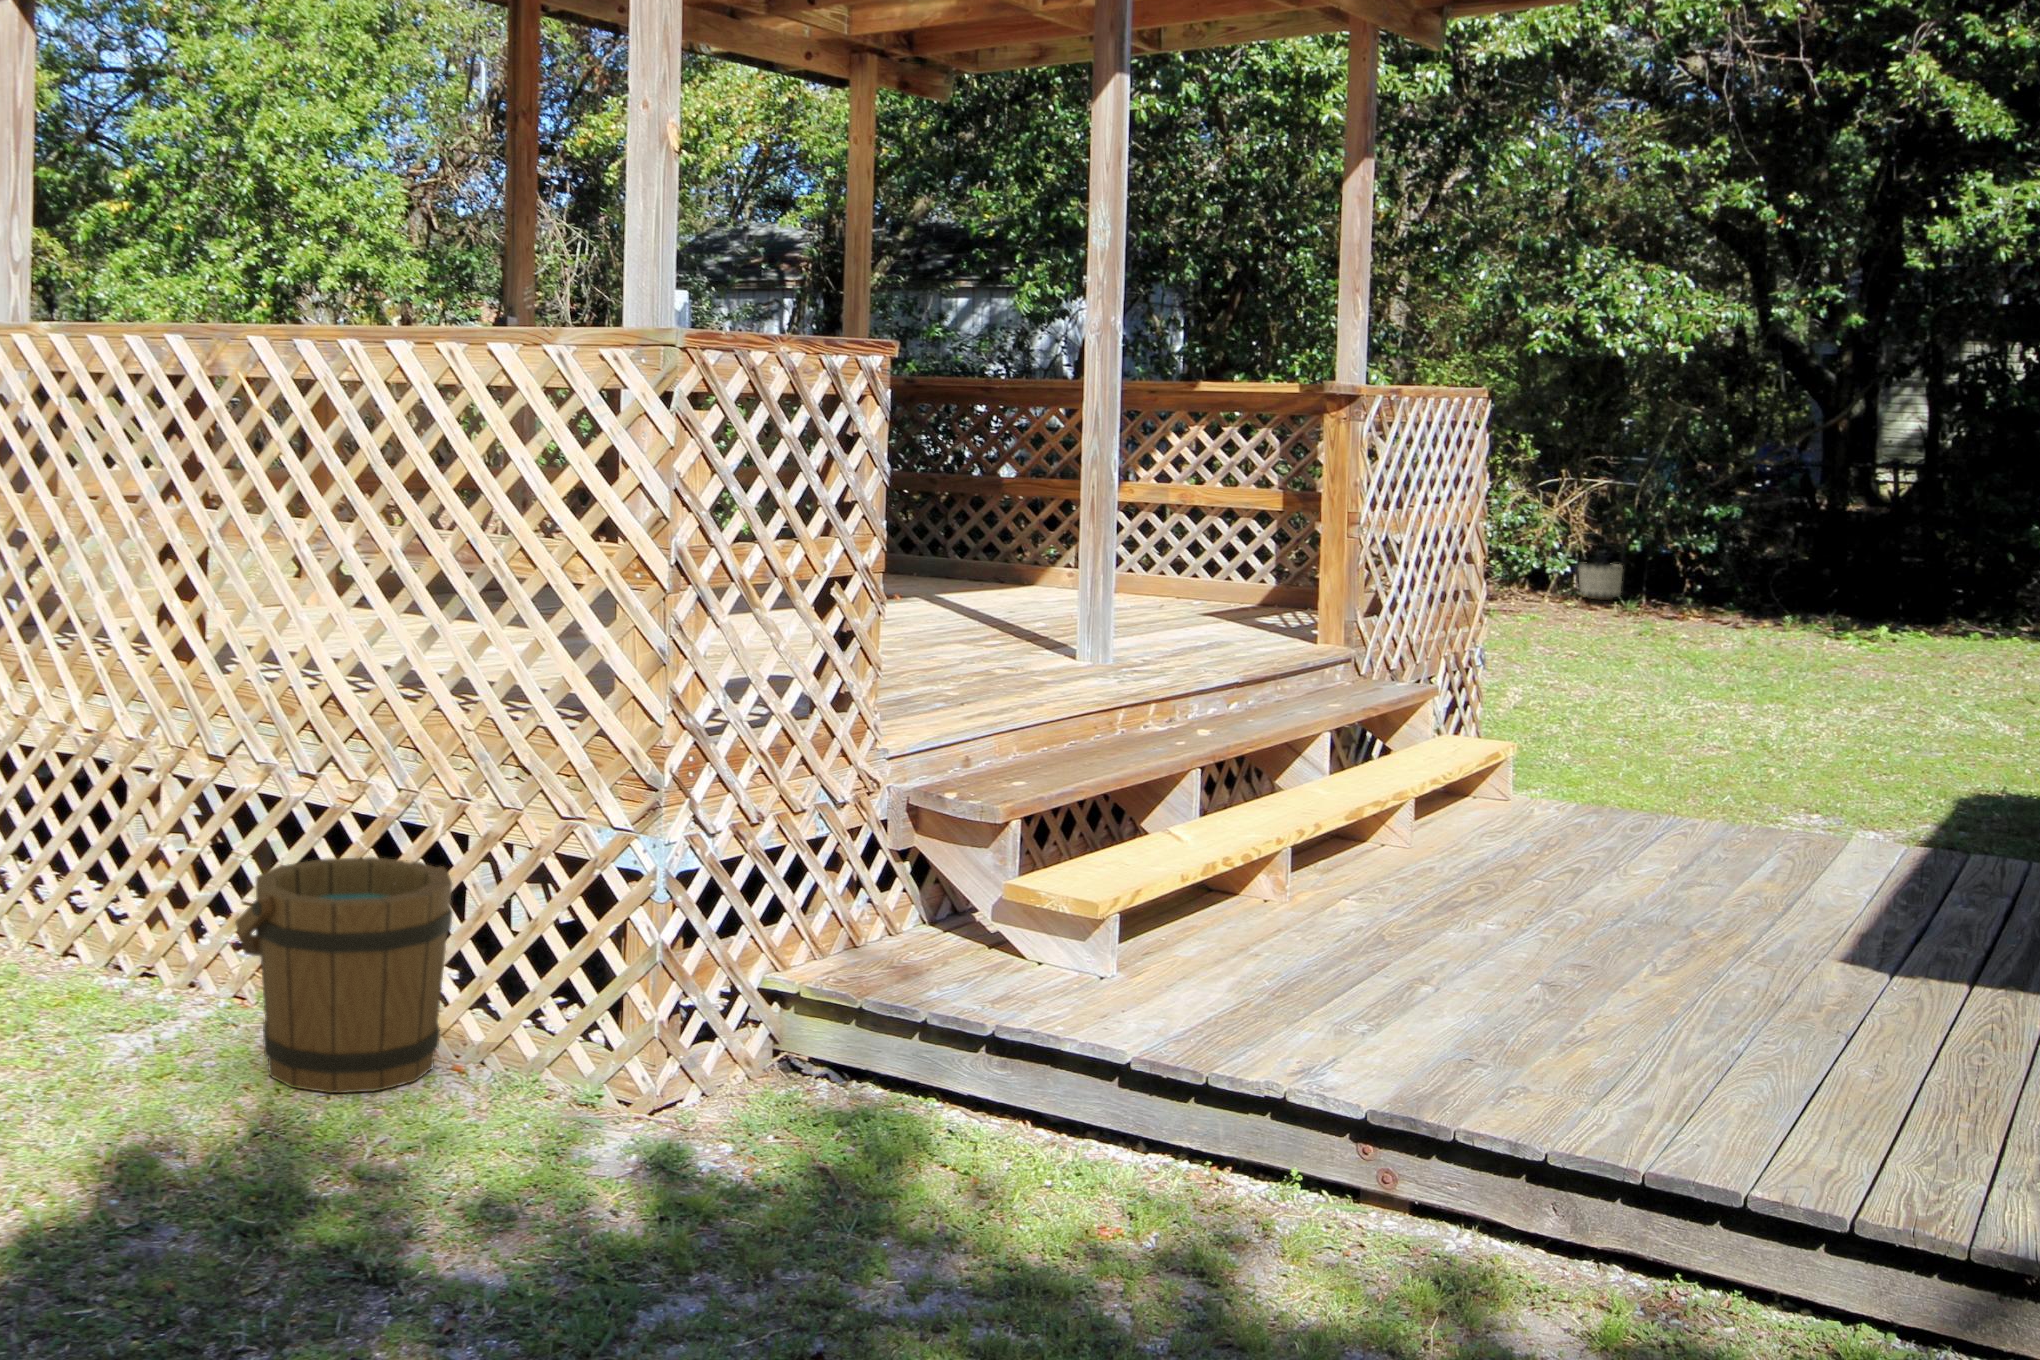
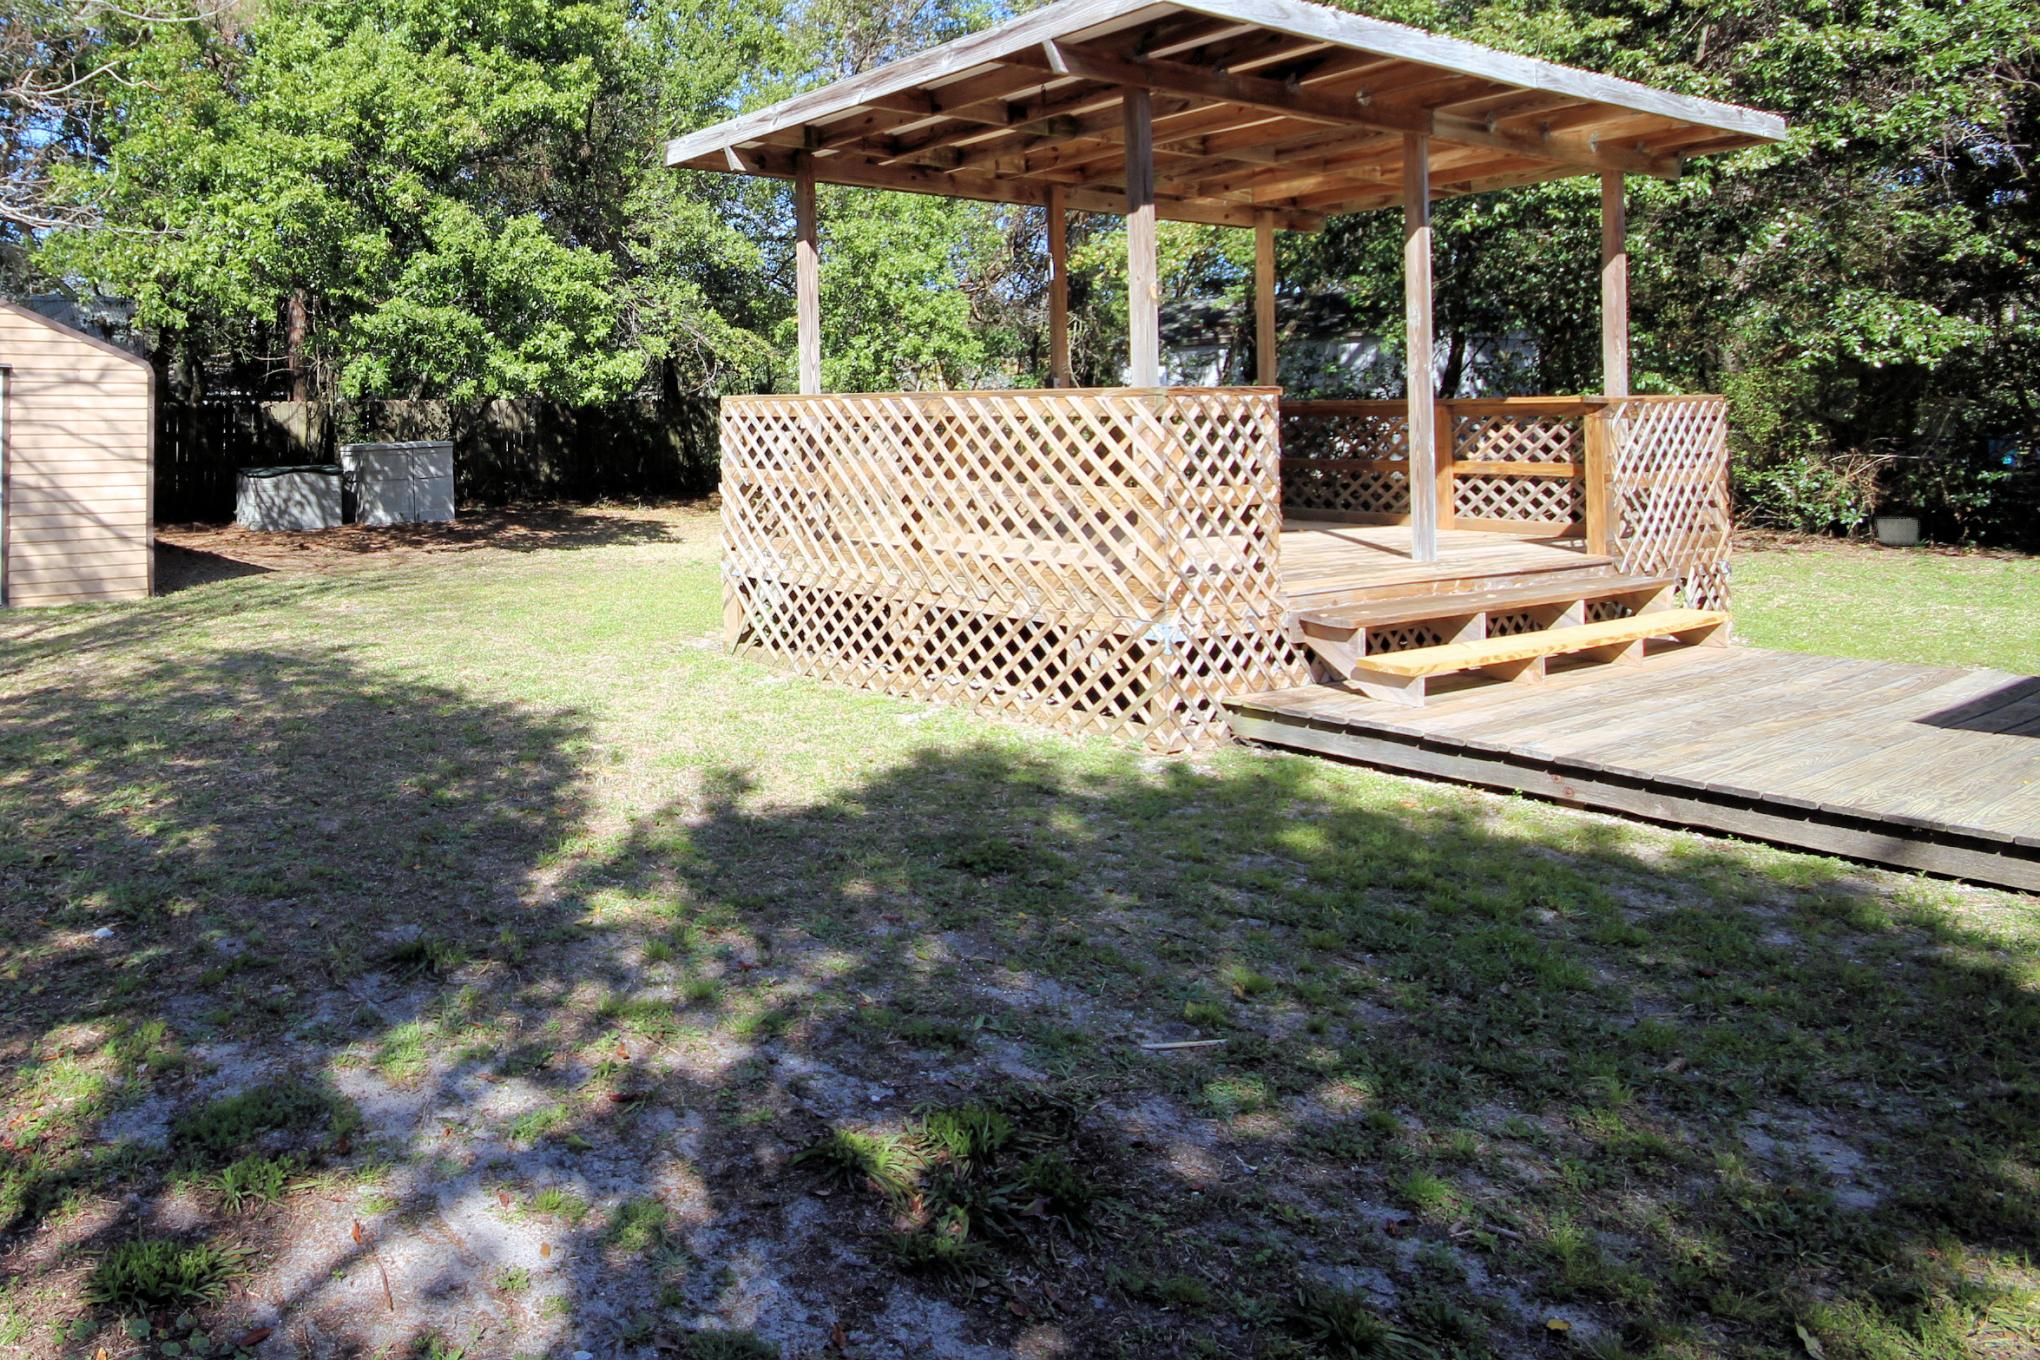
bucket: present [235,857,453,1093] -> none [963,636,1064,735]

